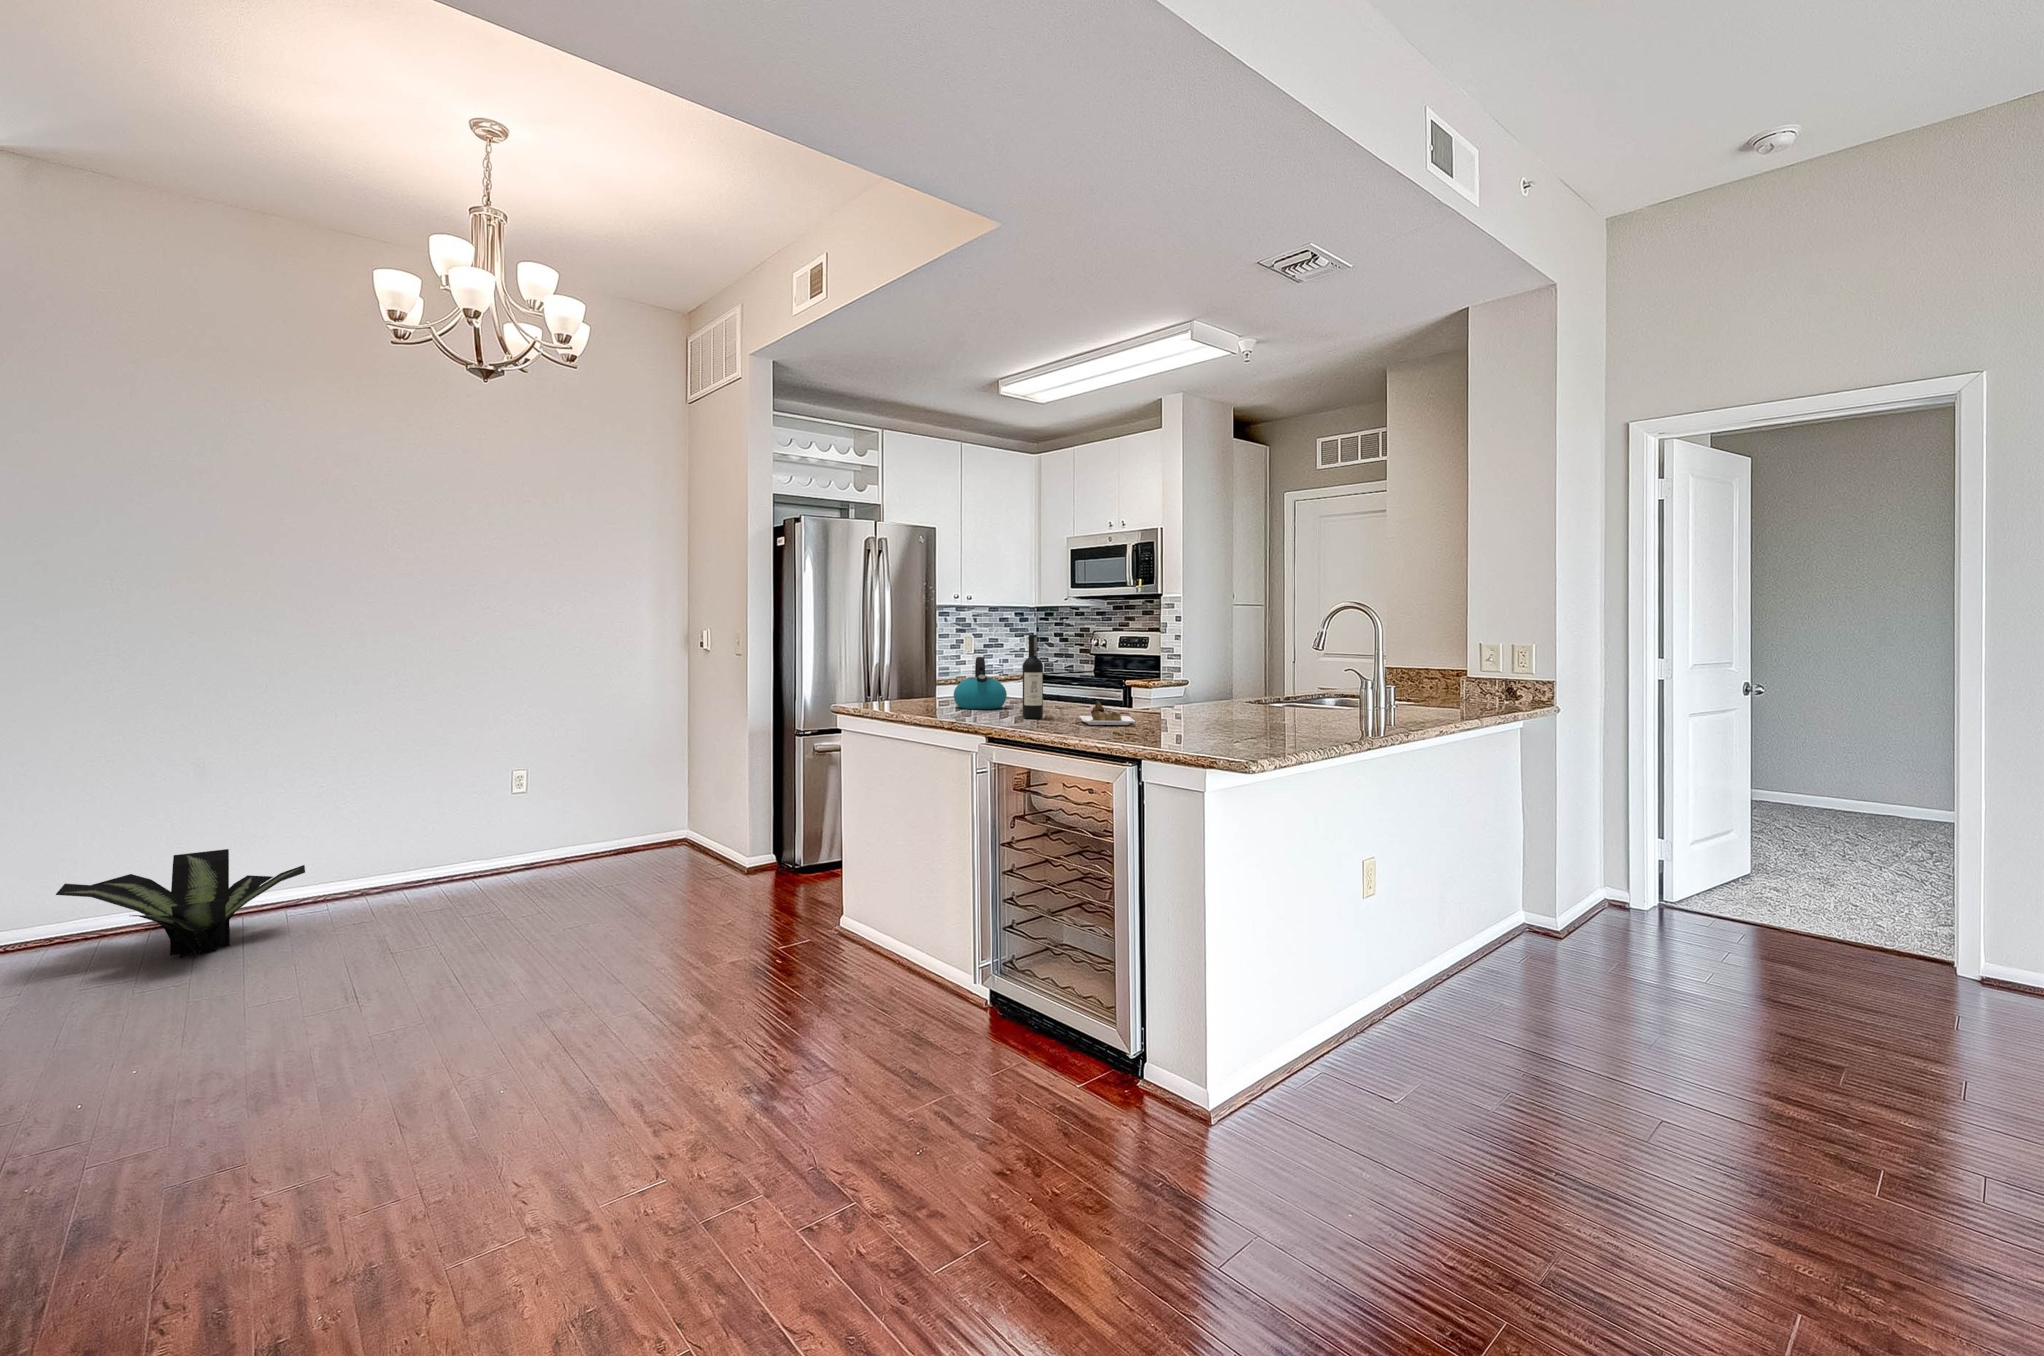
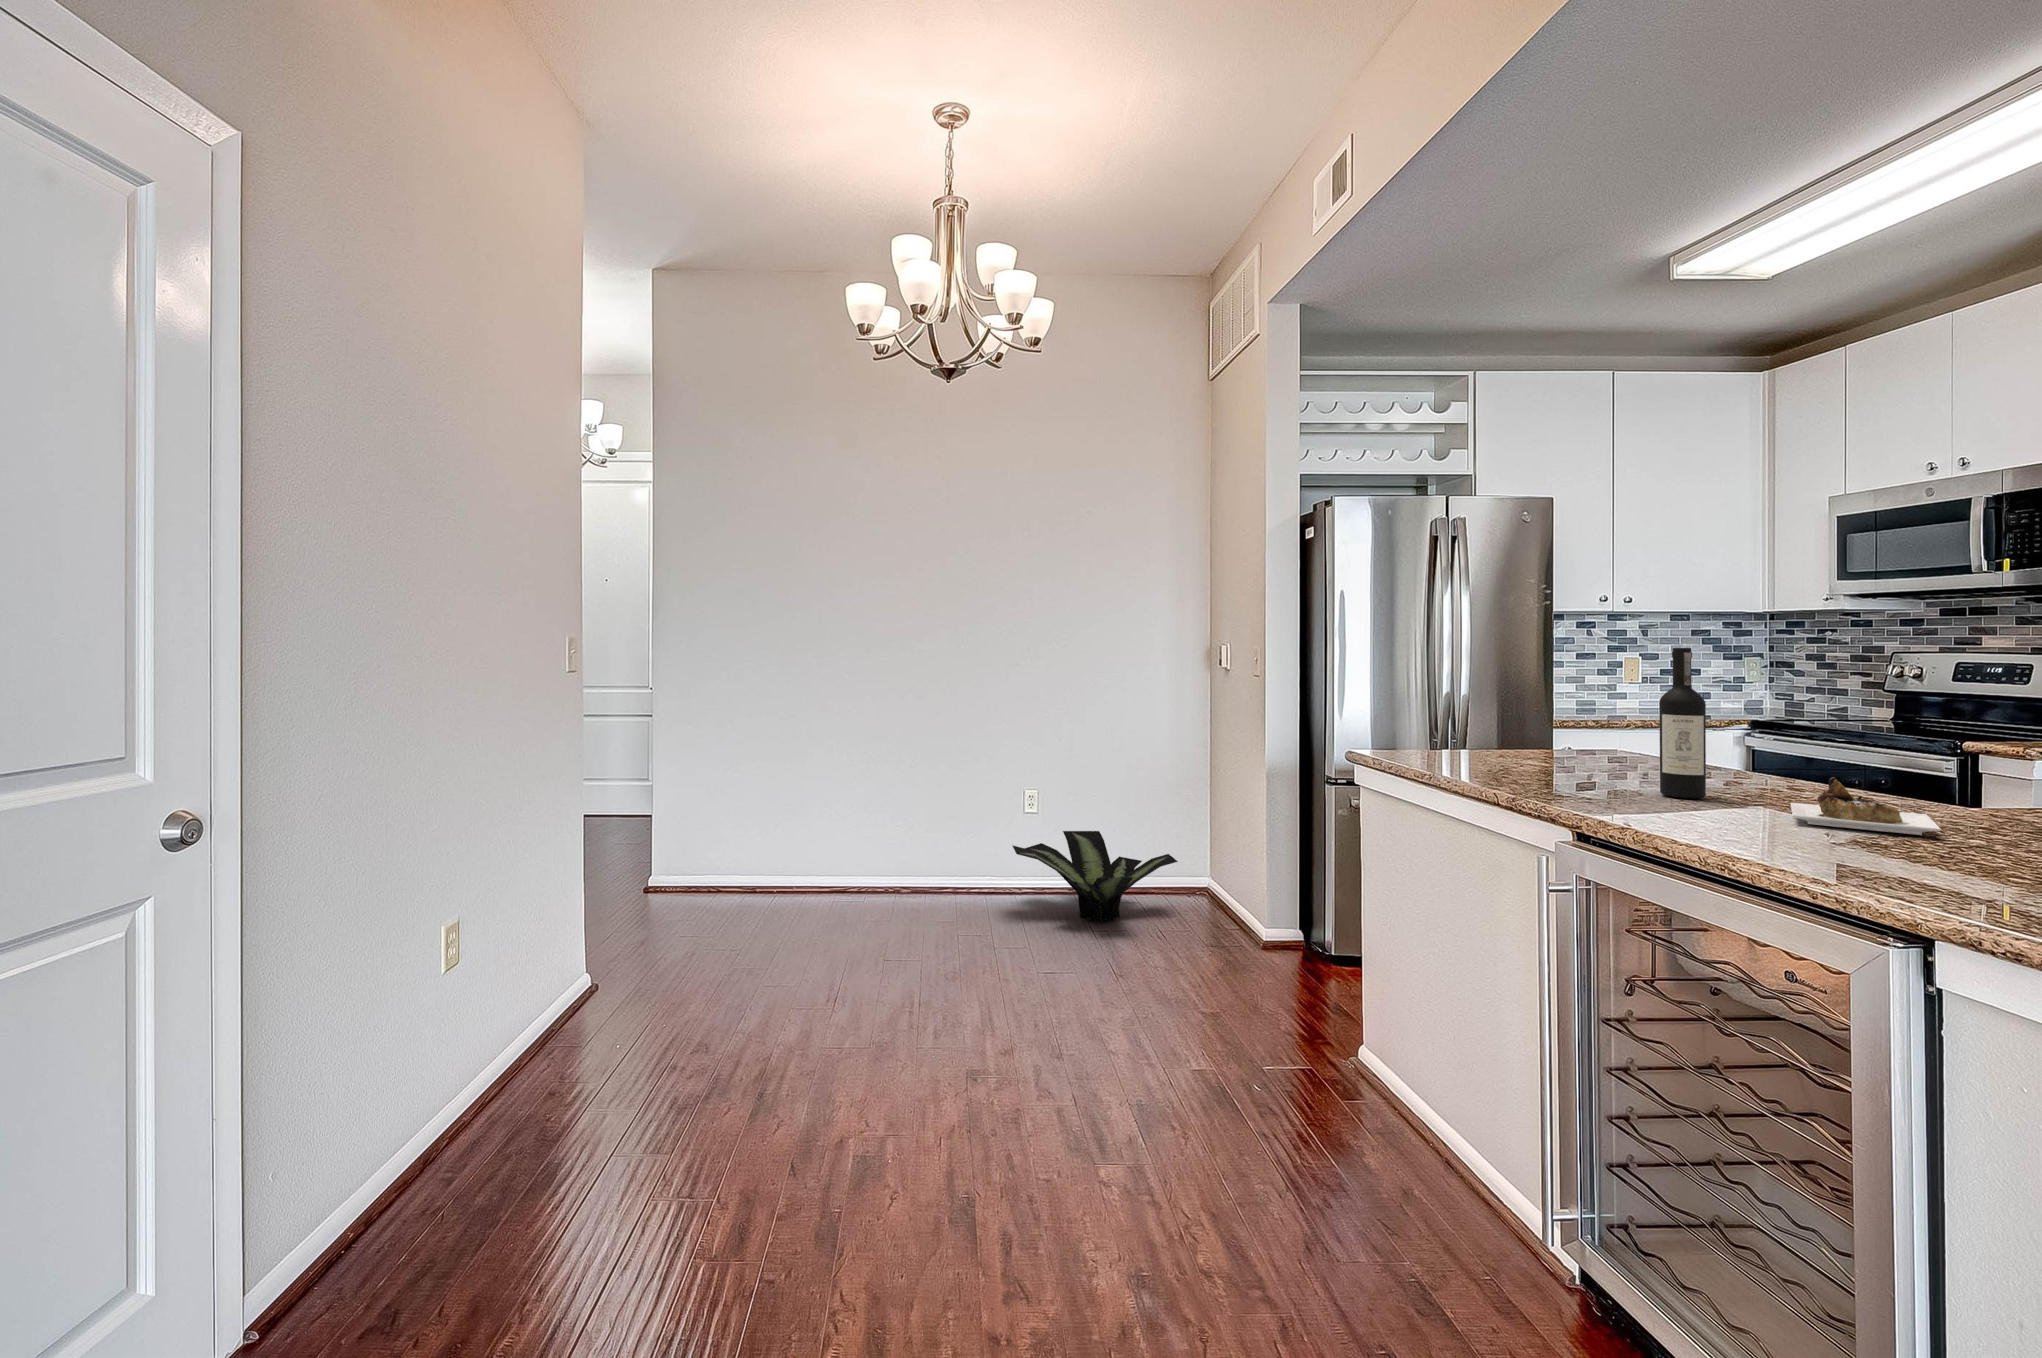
kettle: present [954,657,1007,709] -> none [1543,686,1648,772]
potted plant: present [56,849,305,958] -> present [1013,831,1178,922]

